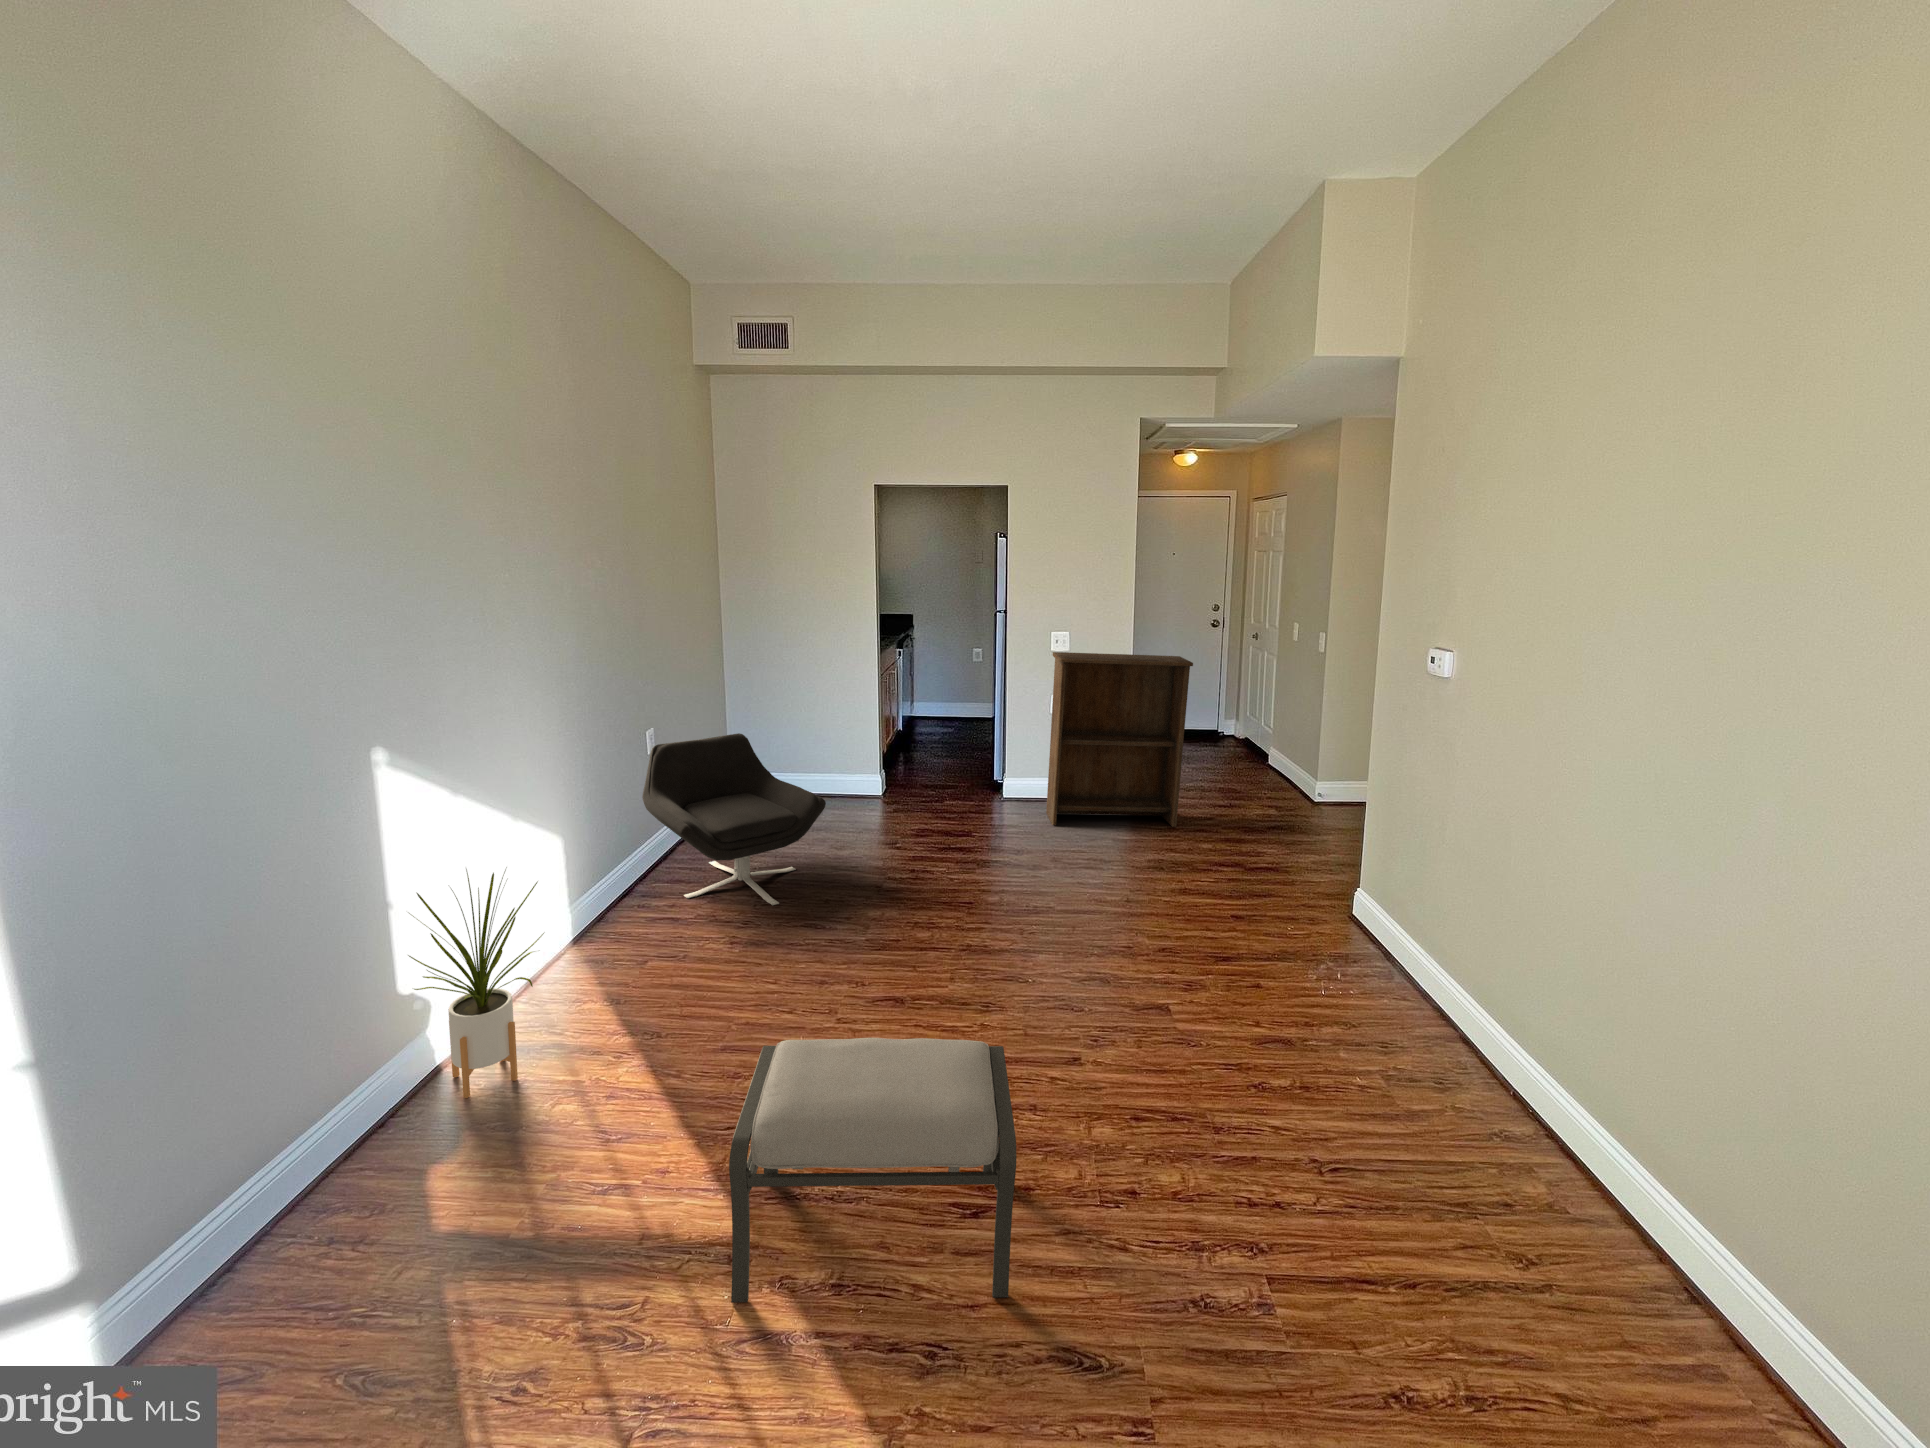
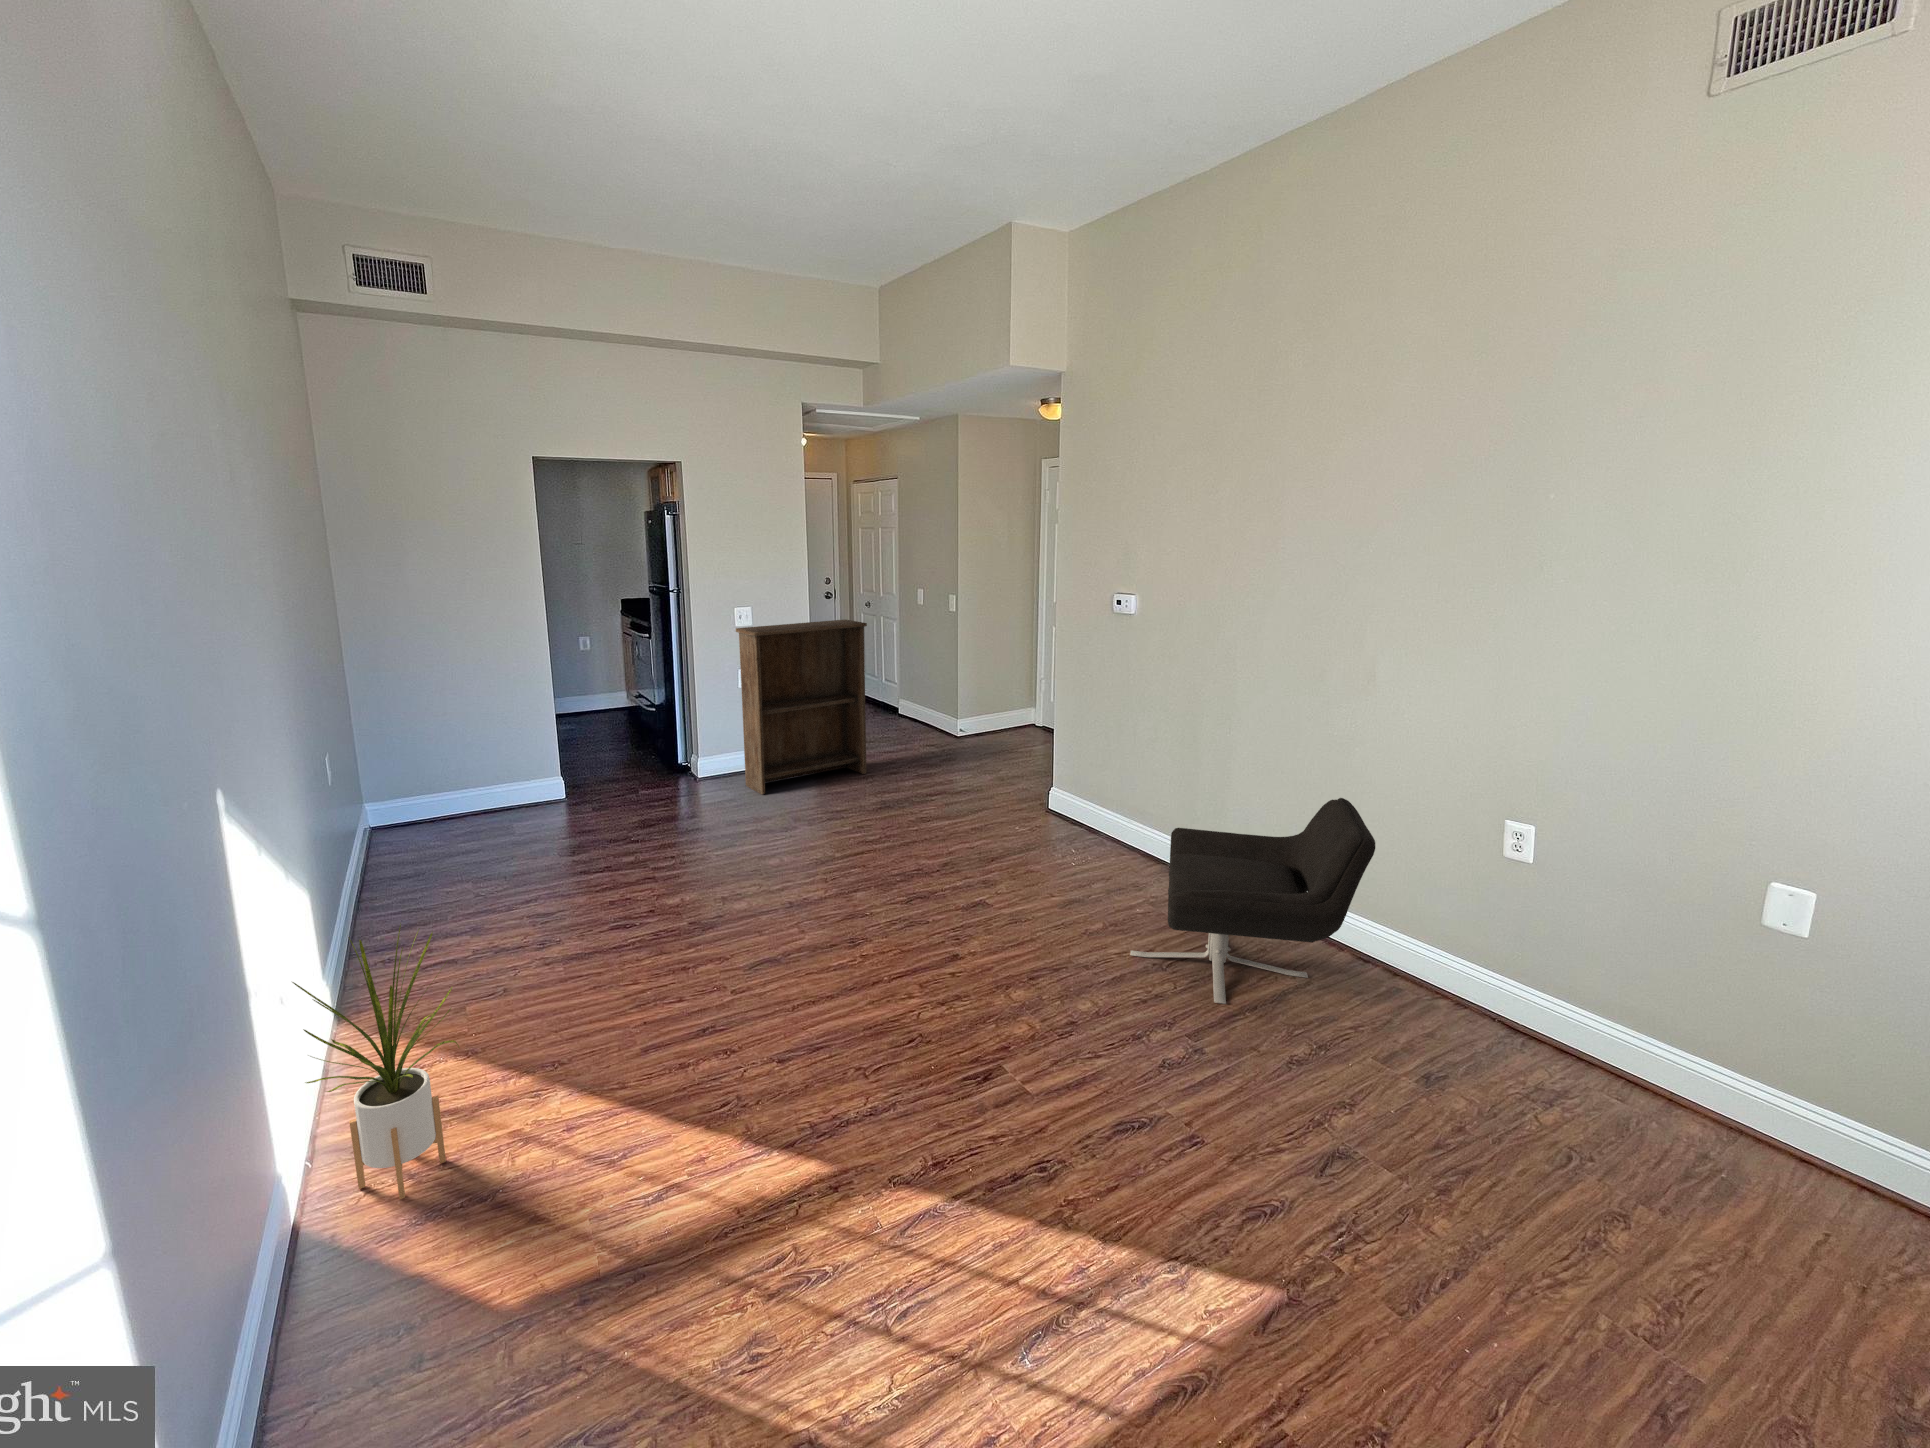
lounge chair: present [642,733,826,905] -> present [1130,798,1375,1004]
ottoman: present [729,1038,1016,1303] -> none [790,939,1060,1213]

